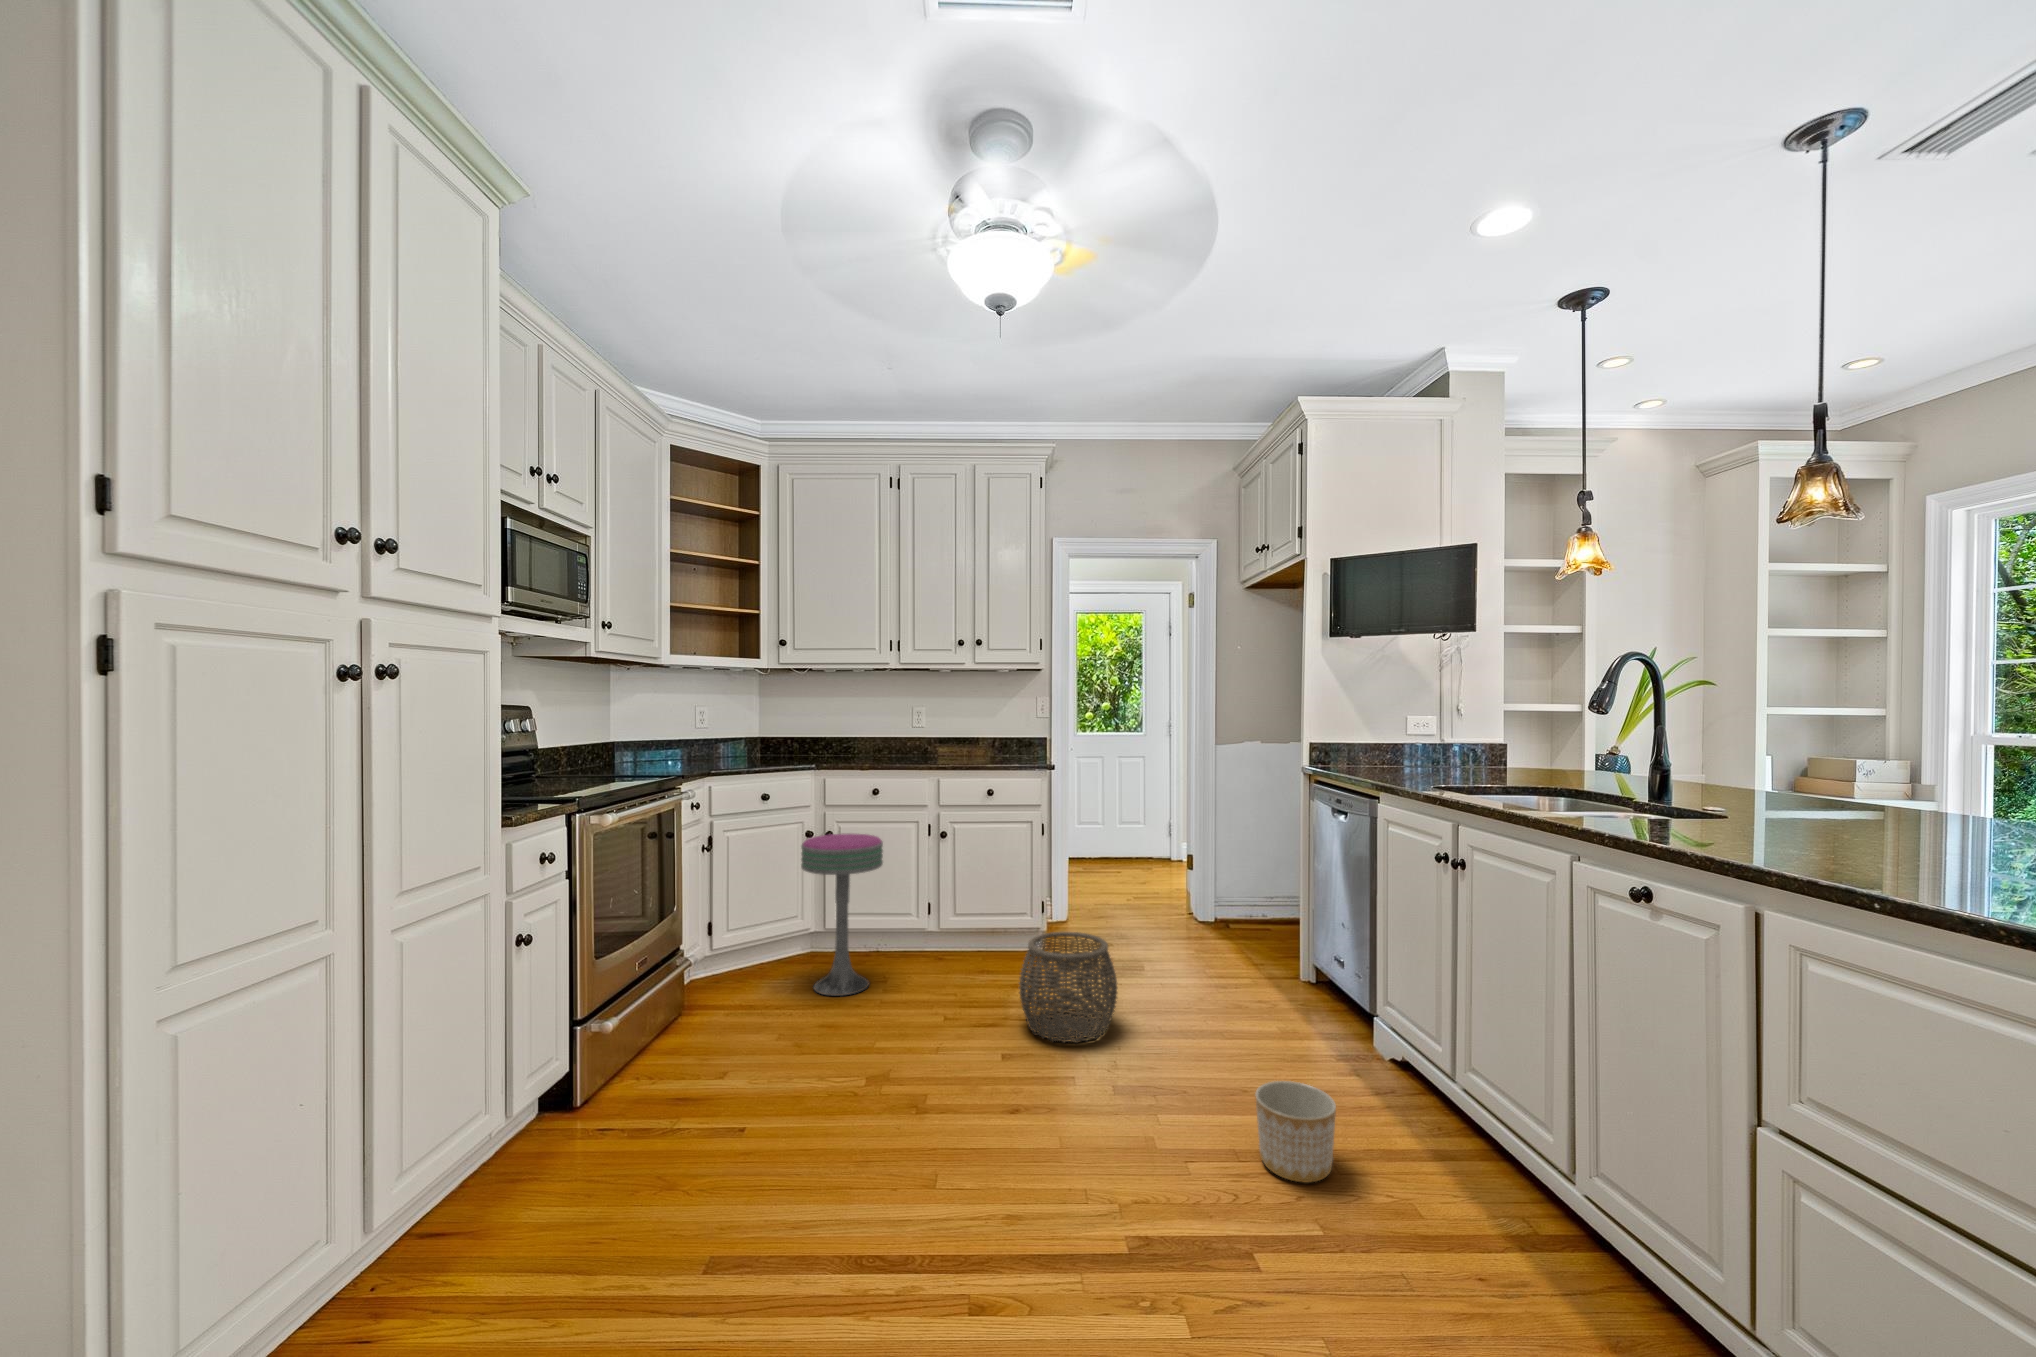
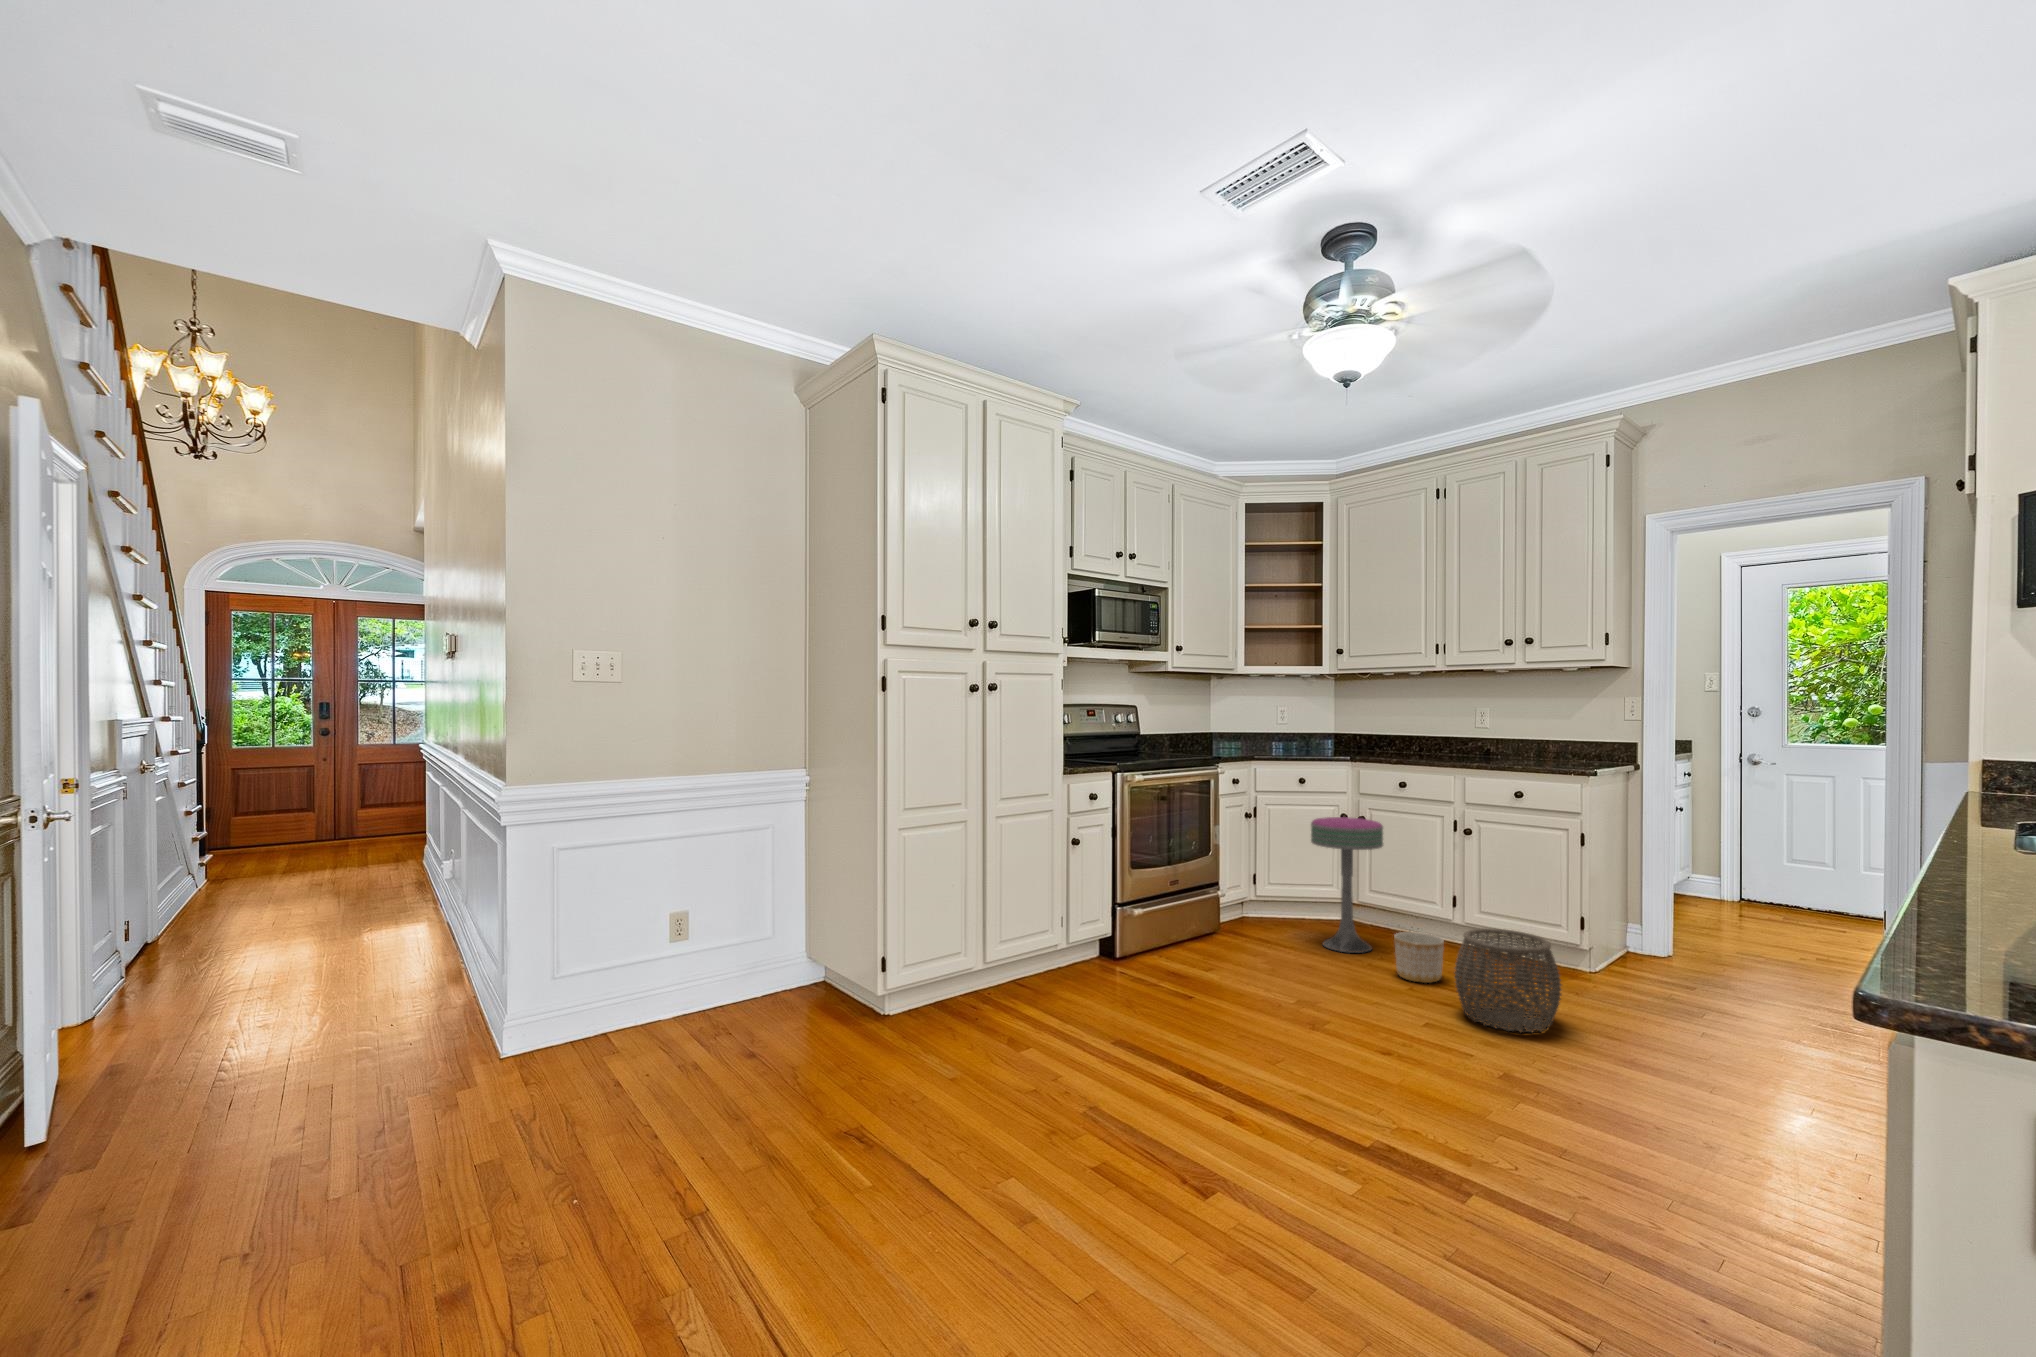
planter: present [1255,1081,1336,1183] -> present [1394,932,1444,983]

